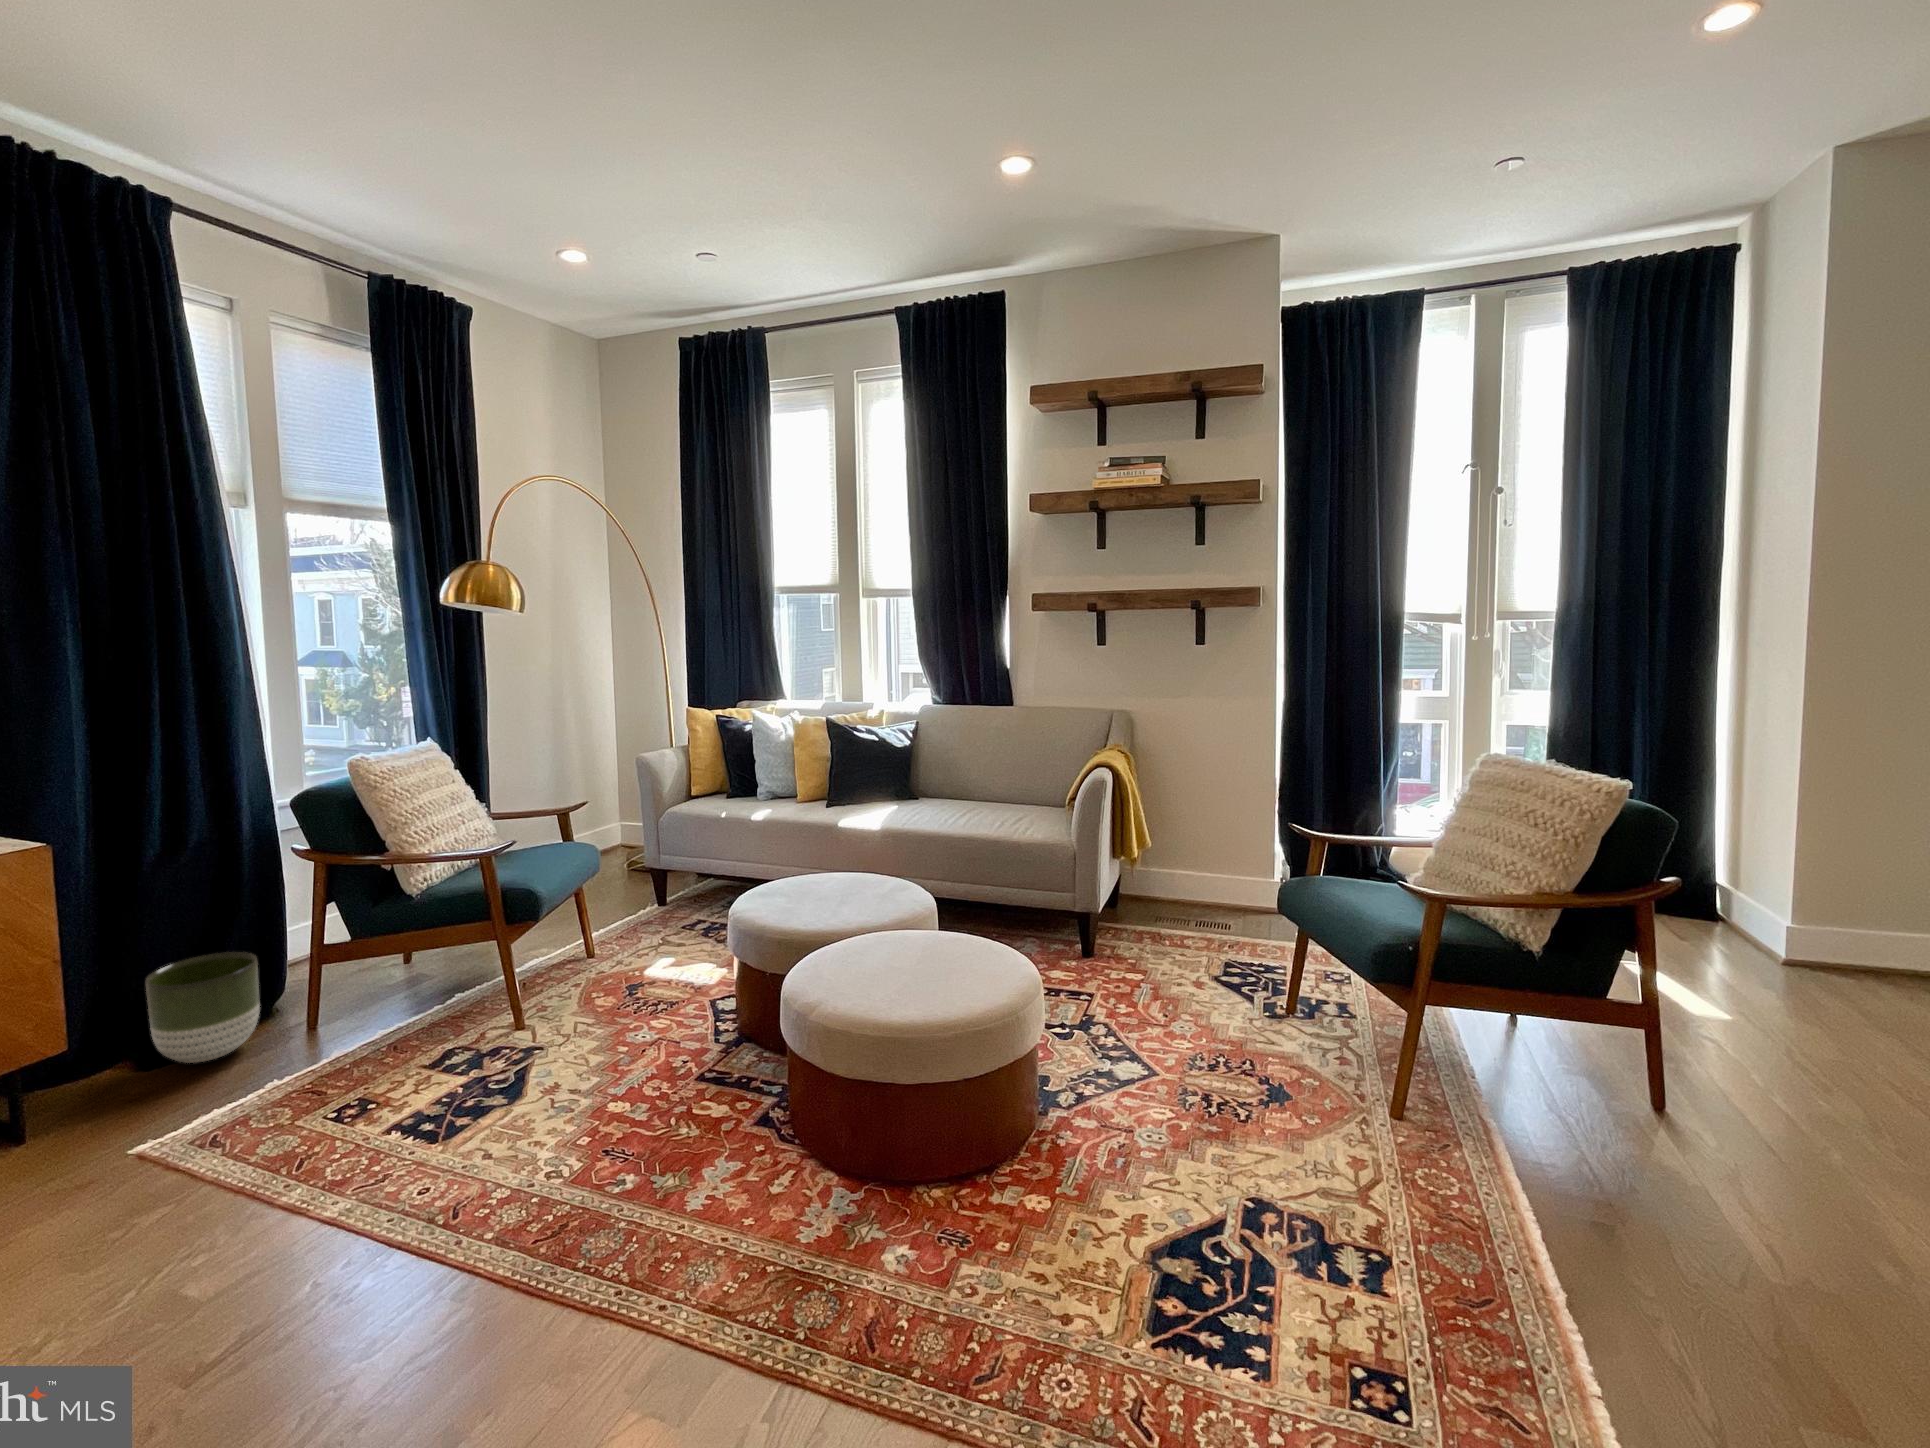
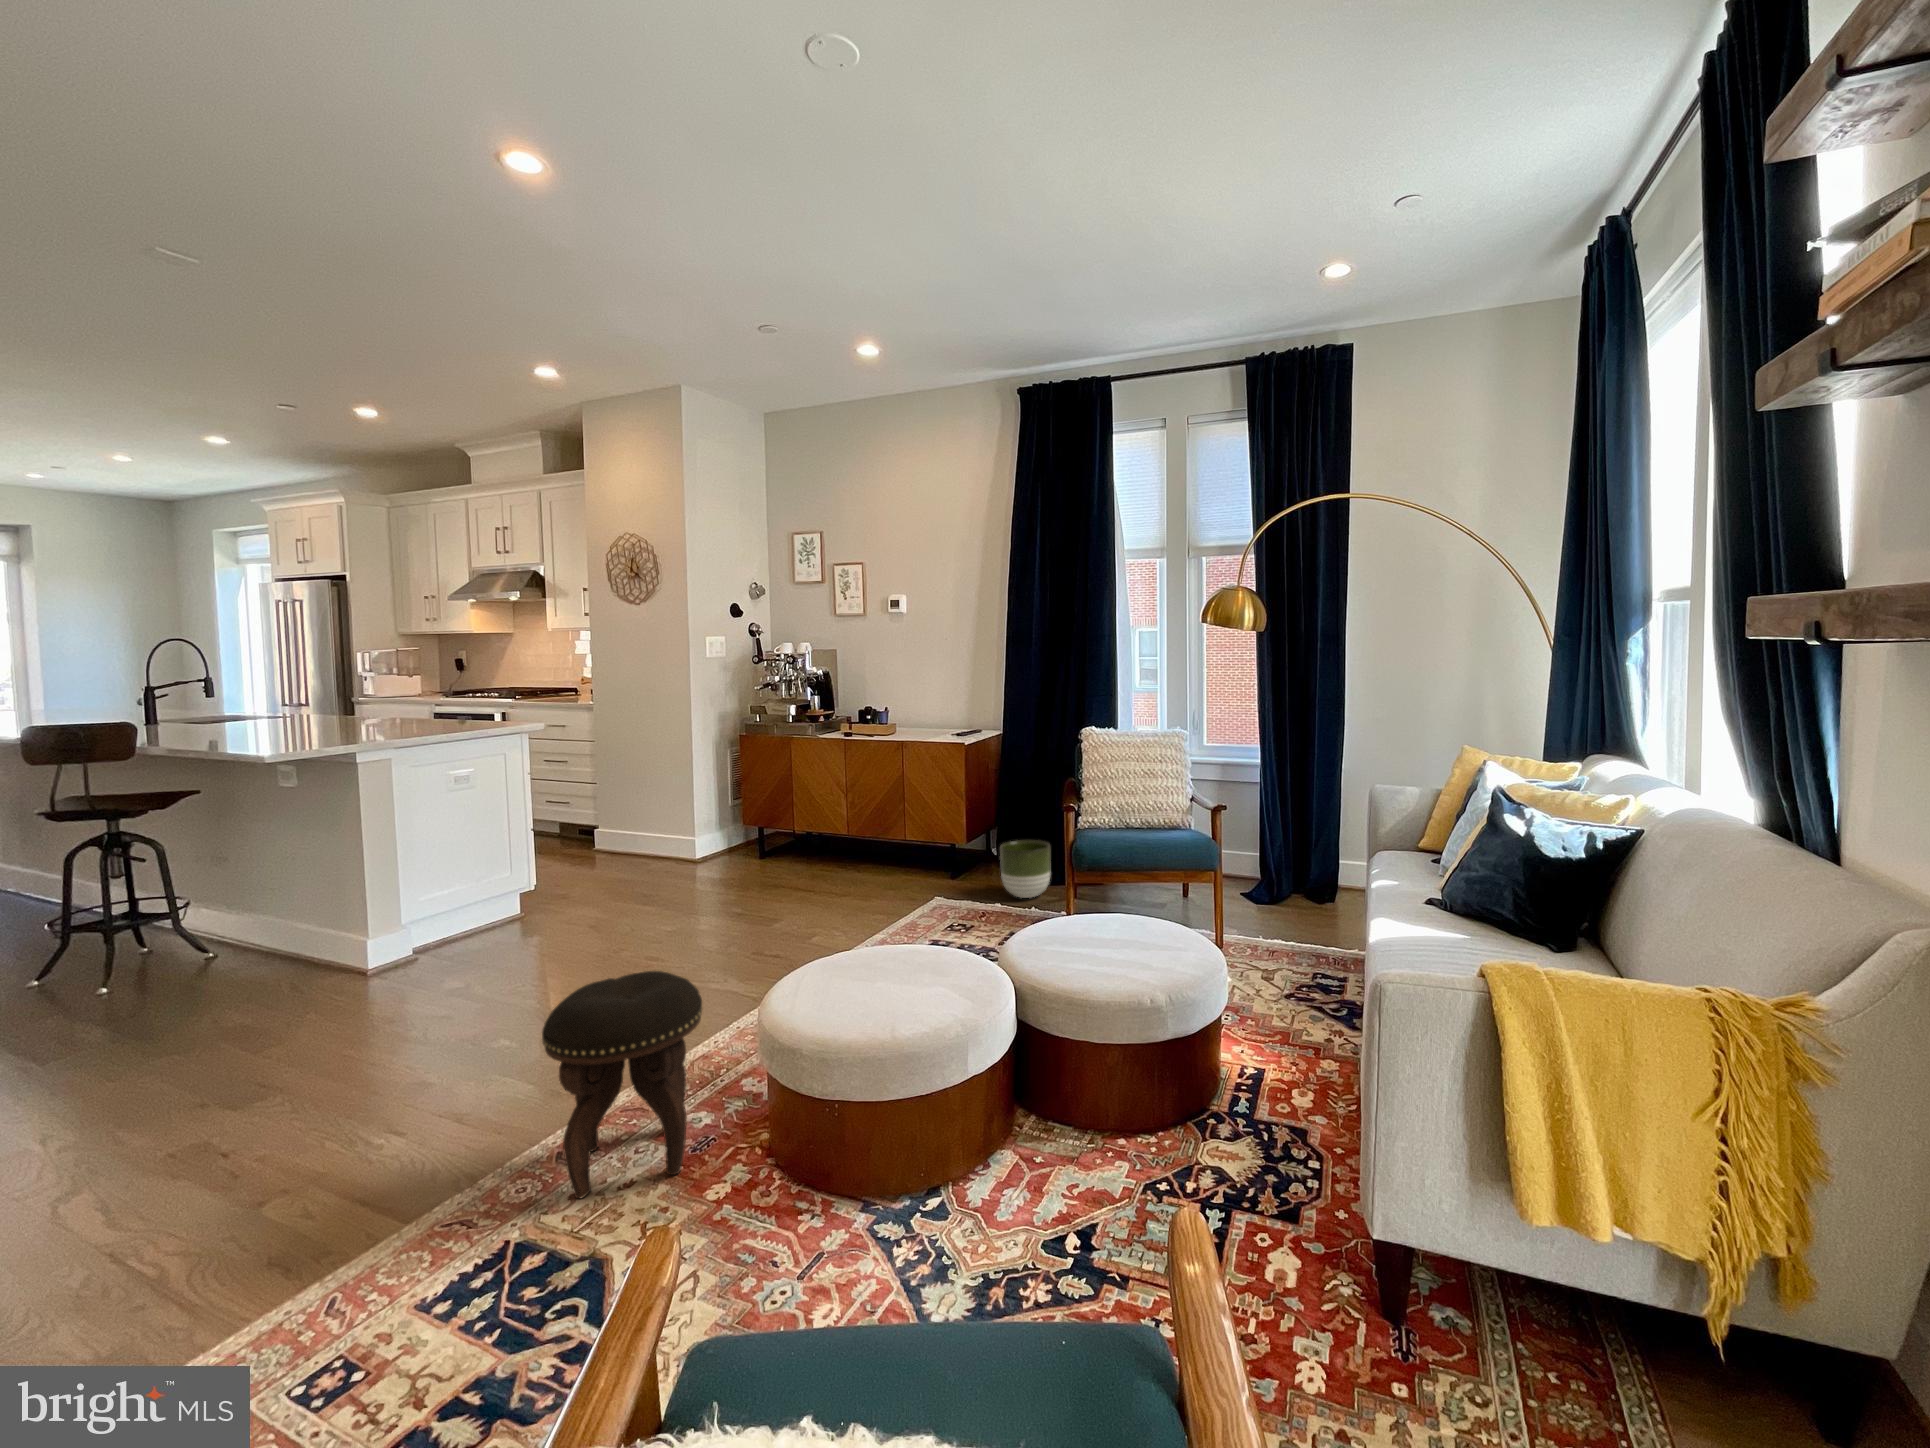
footstool: none [879,1039,1077,1358] -> present [542,971,702,1198]

